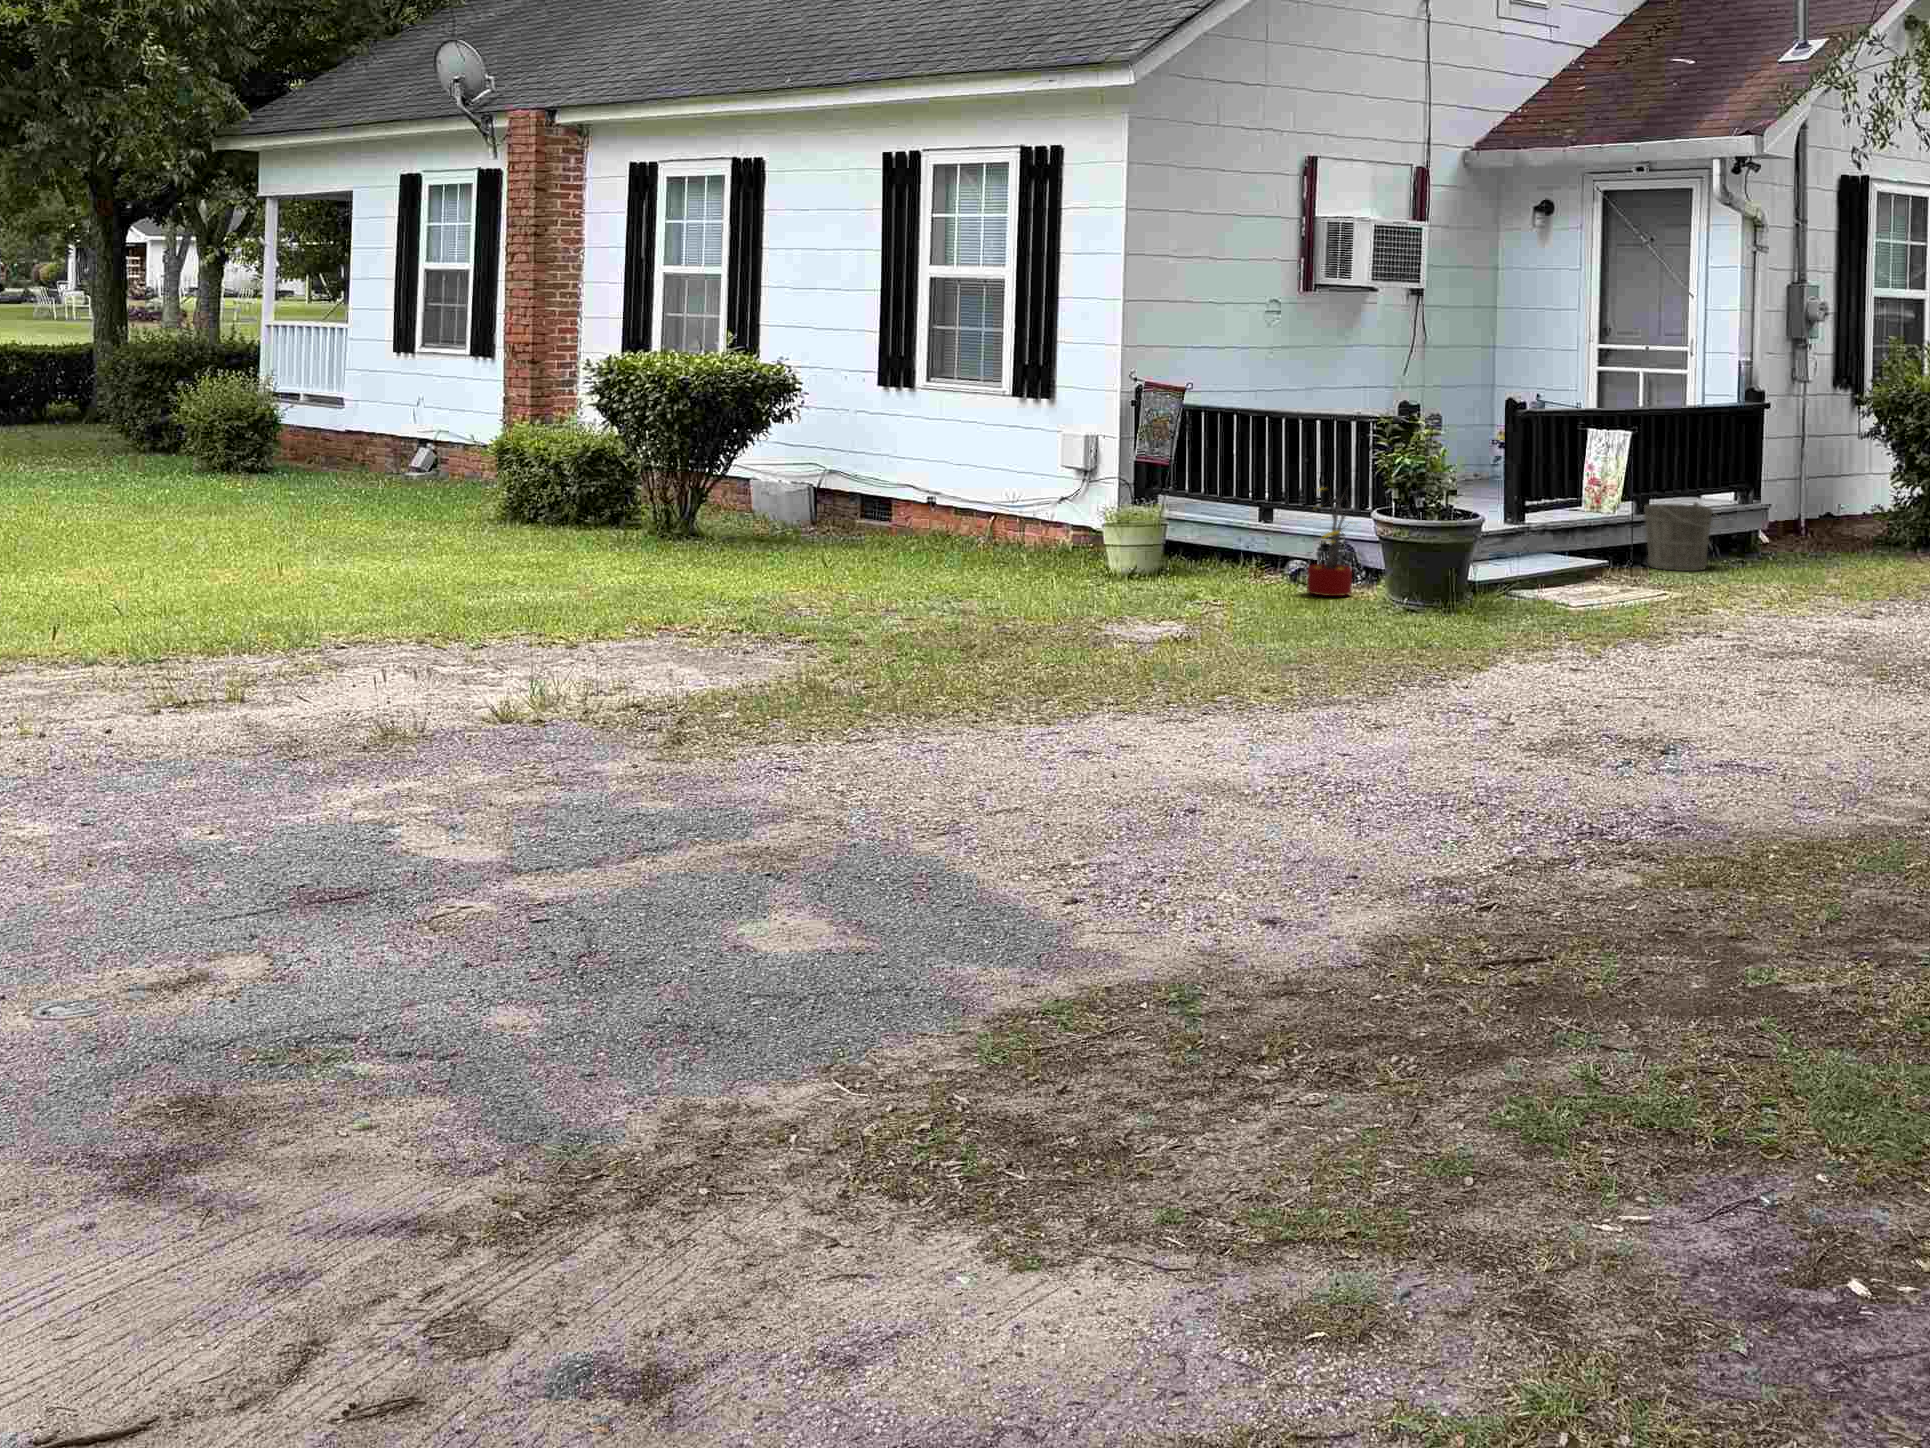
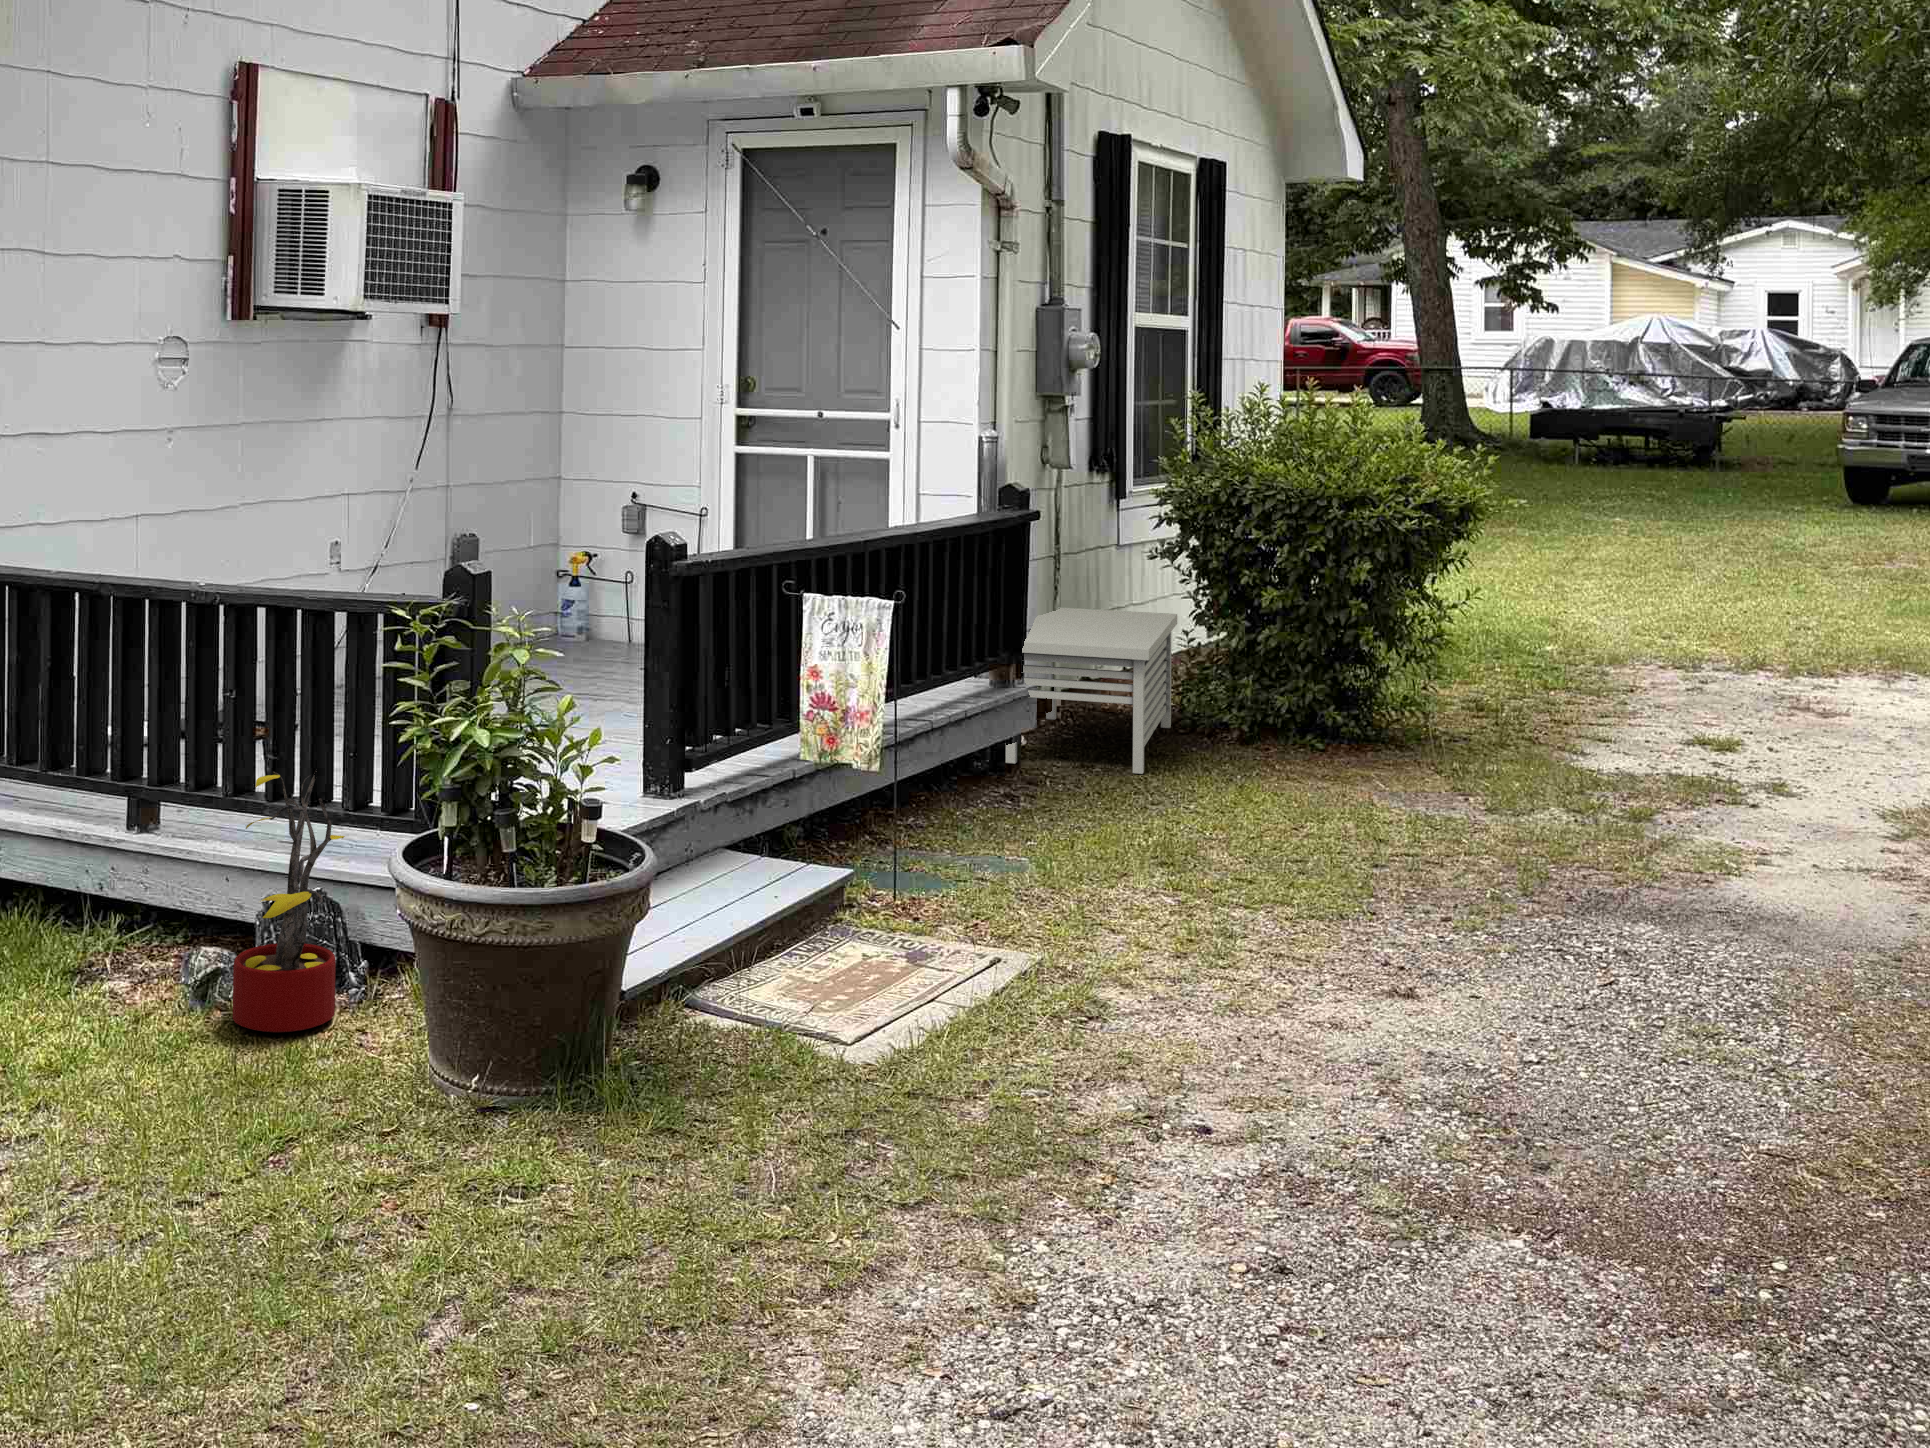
storage bench: none [1748,472,1888,561] -> present [1006,608,1177,774]
bucket: present [1644,502,1720,571] -> none [858,696,992,833]

